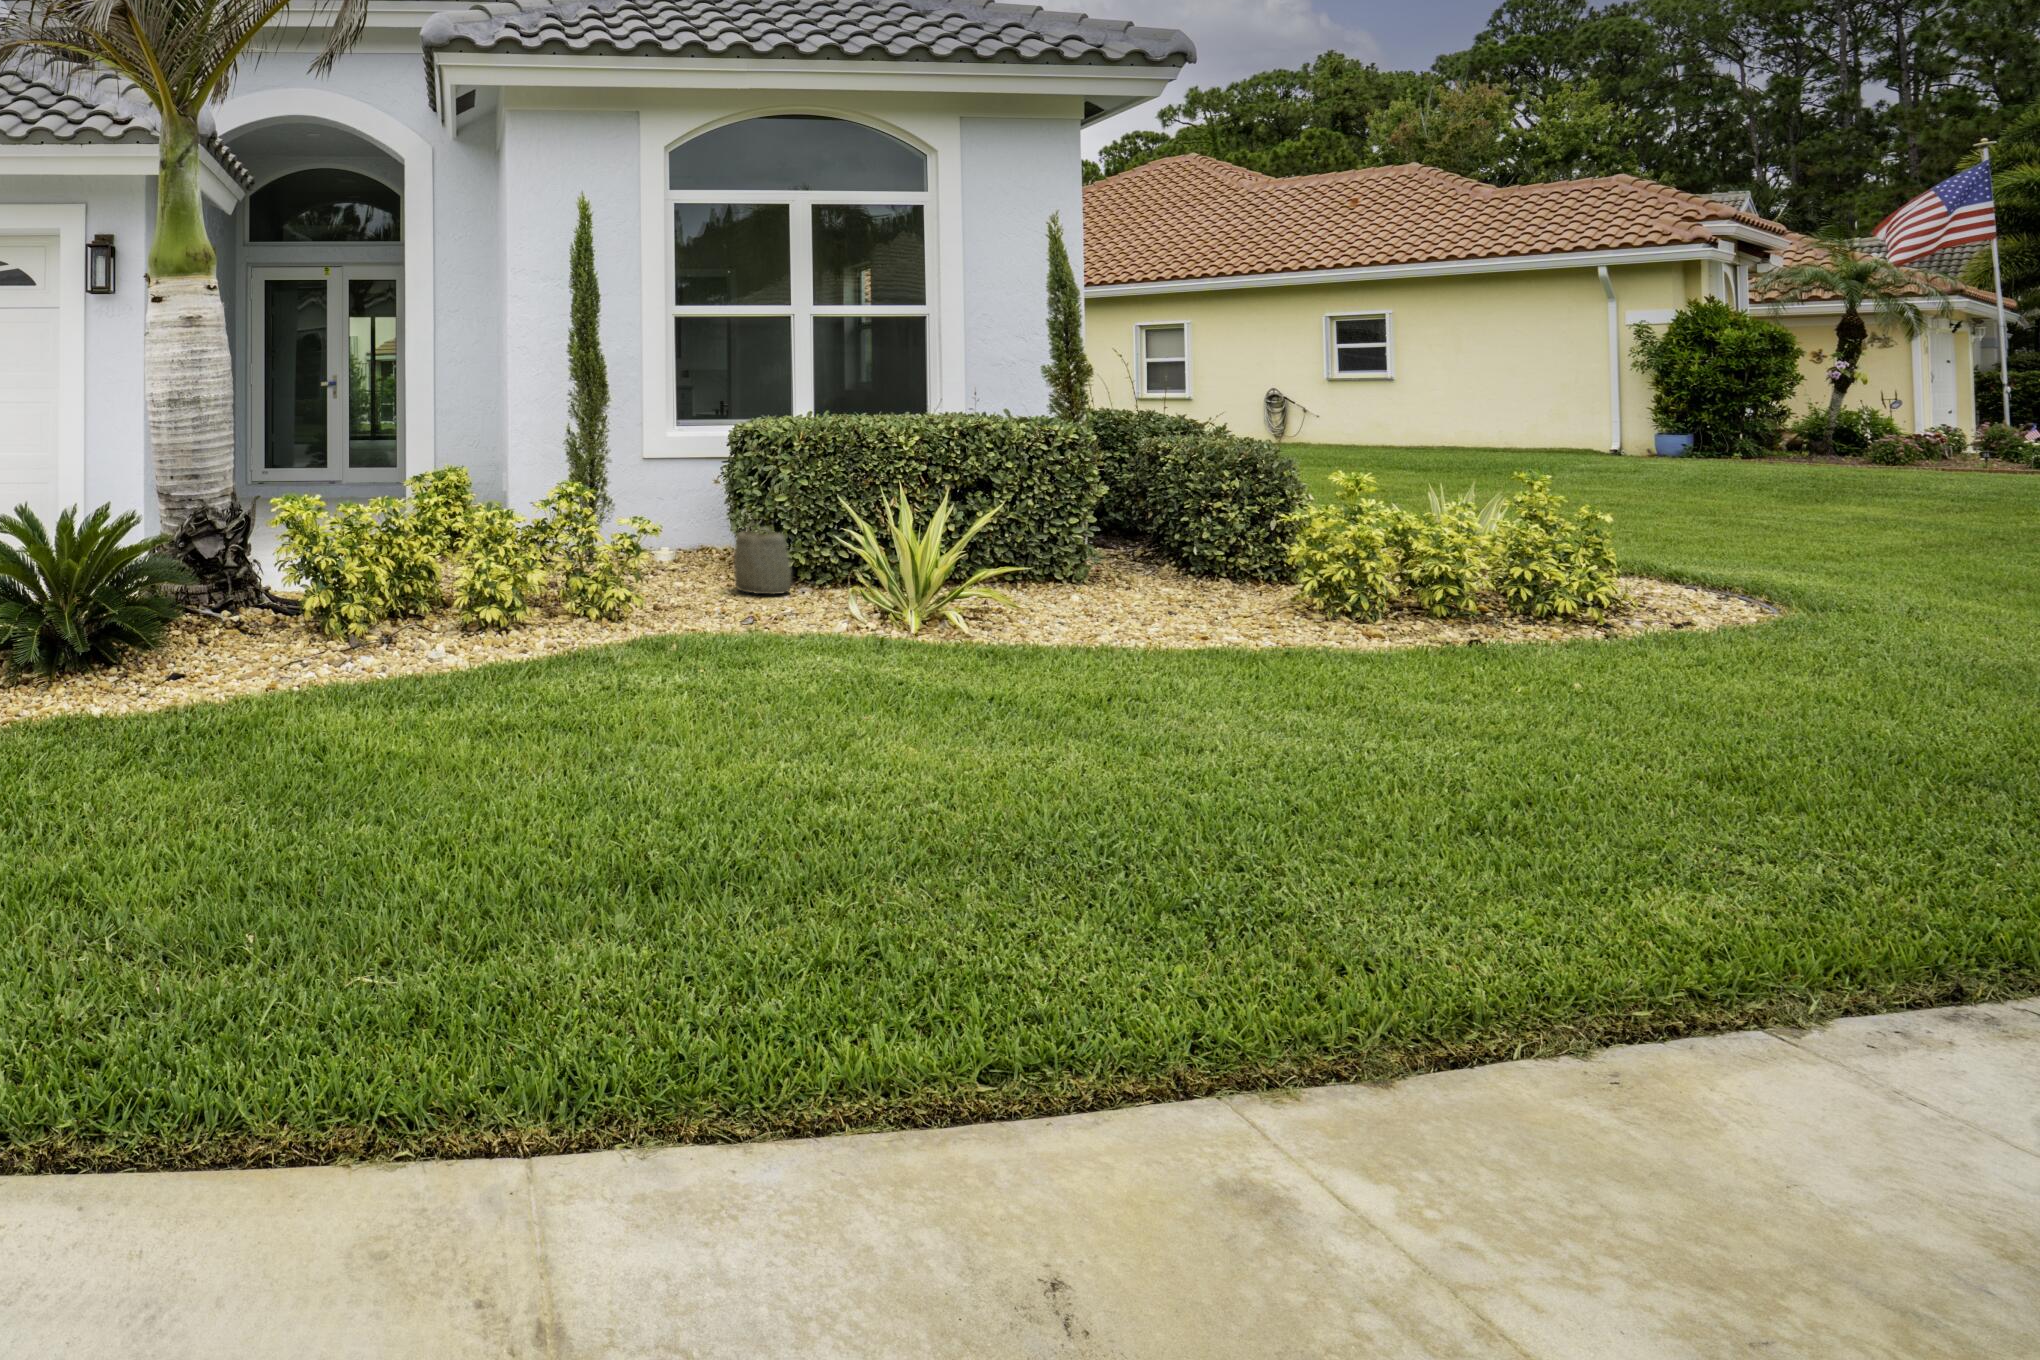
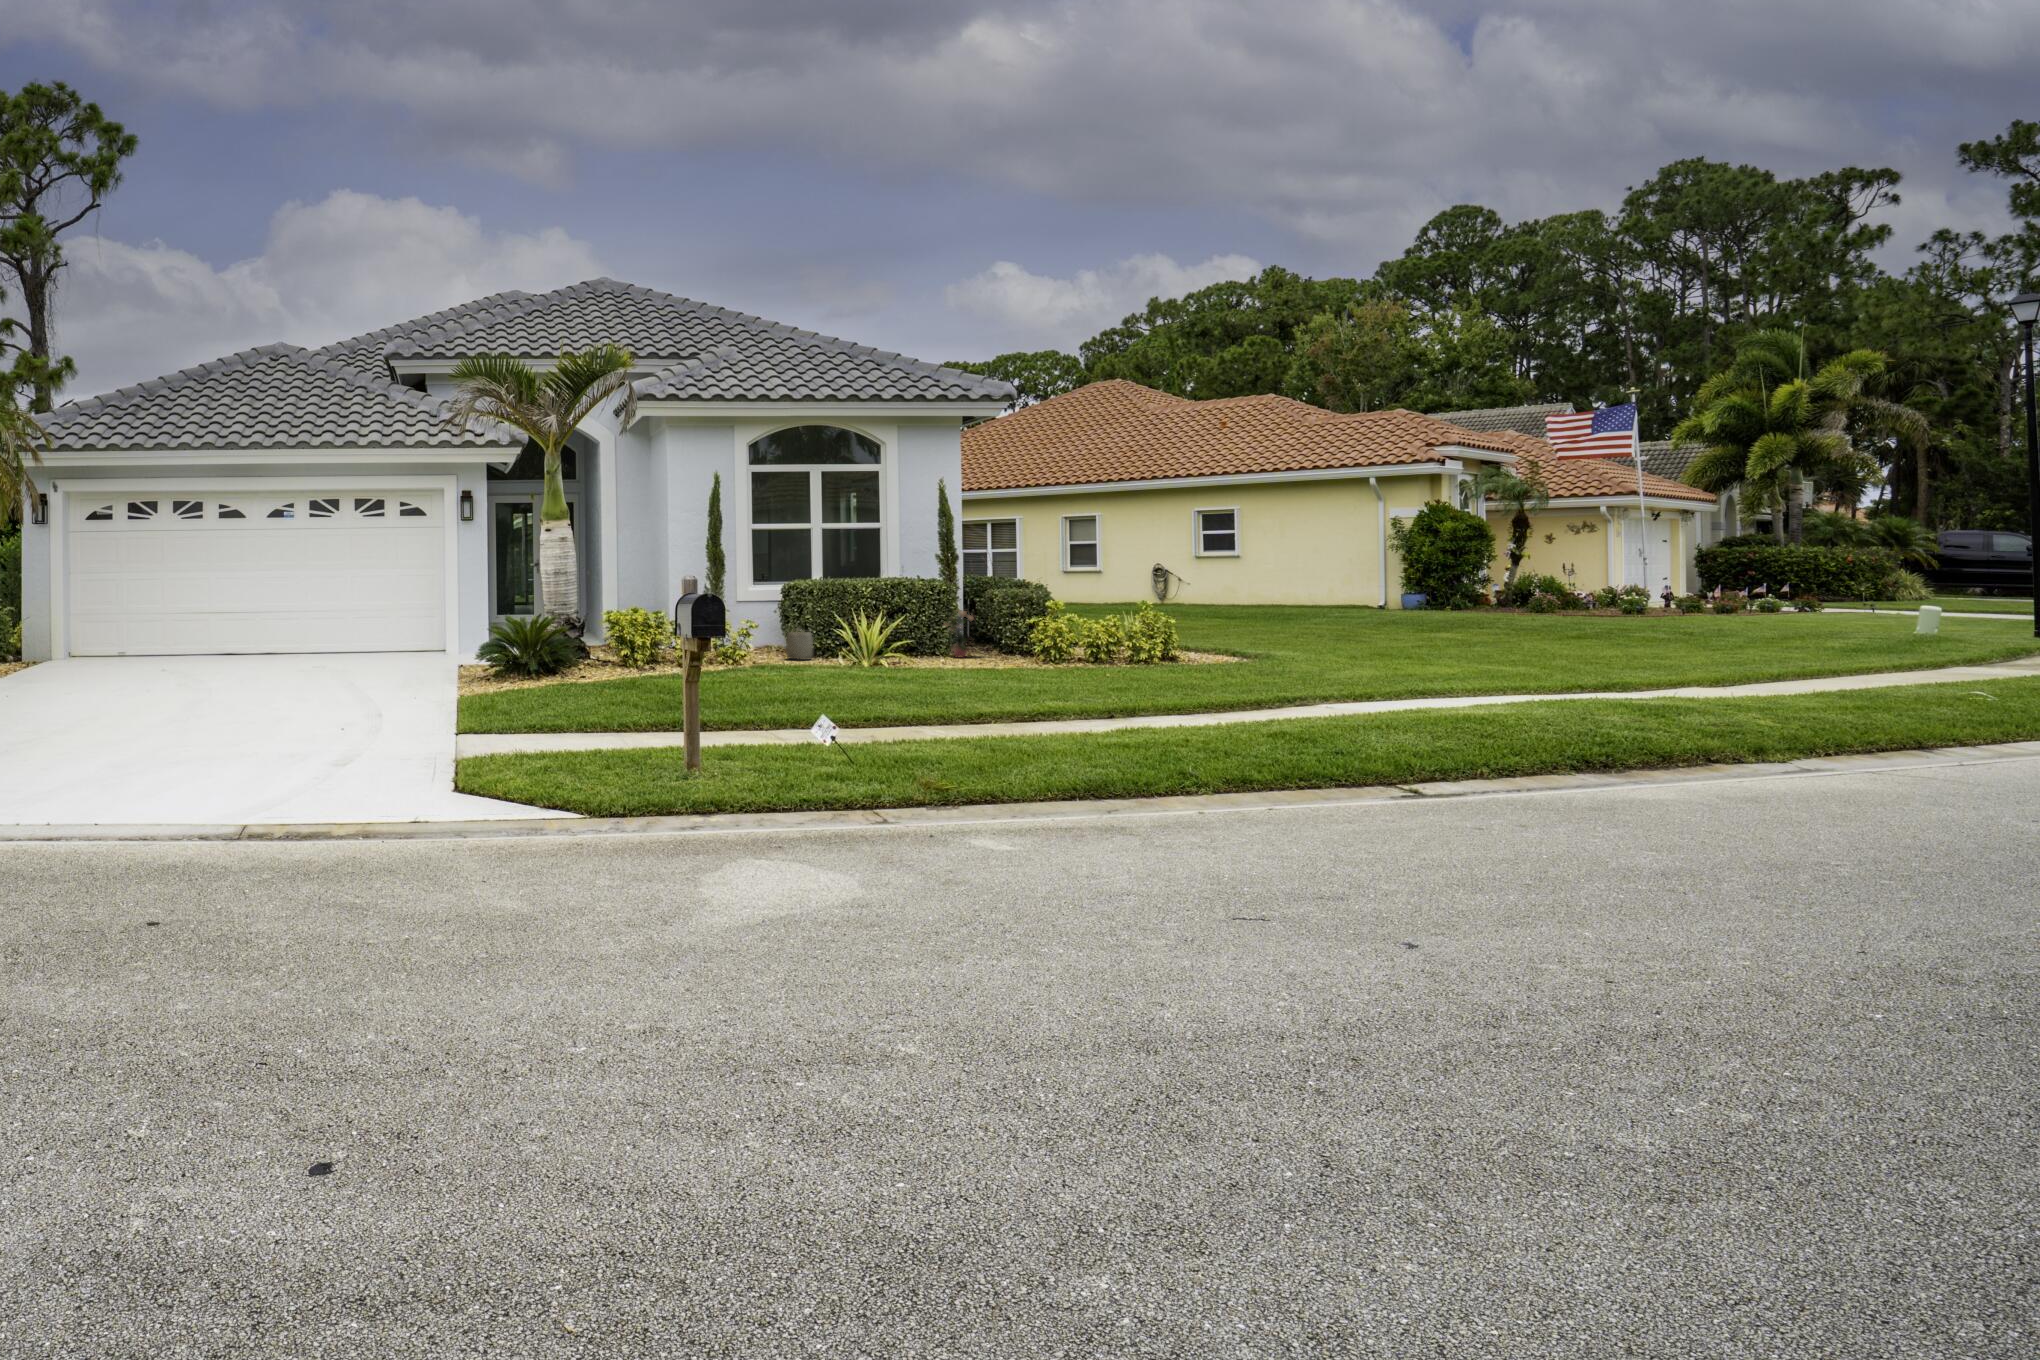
decorative plant: none [1064,486,1142,587] -> present [943,611,973,657]

